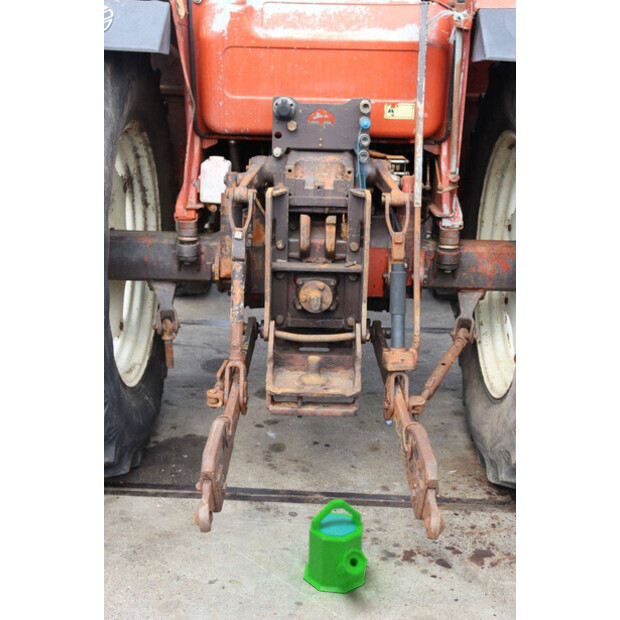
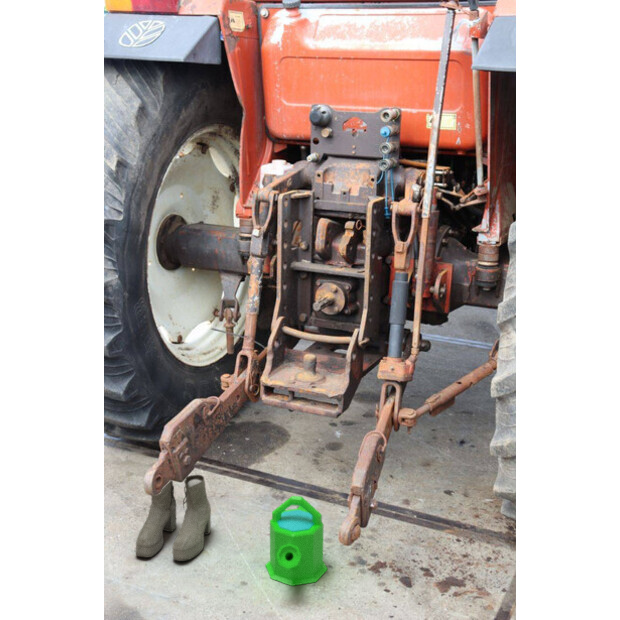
boots: none [157,497,228,600] -> present [136,475,211,561]

